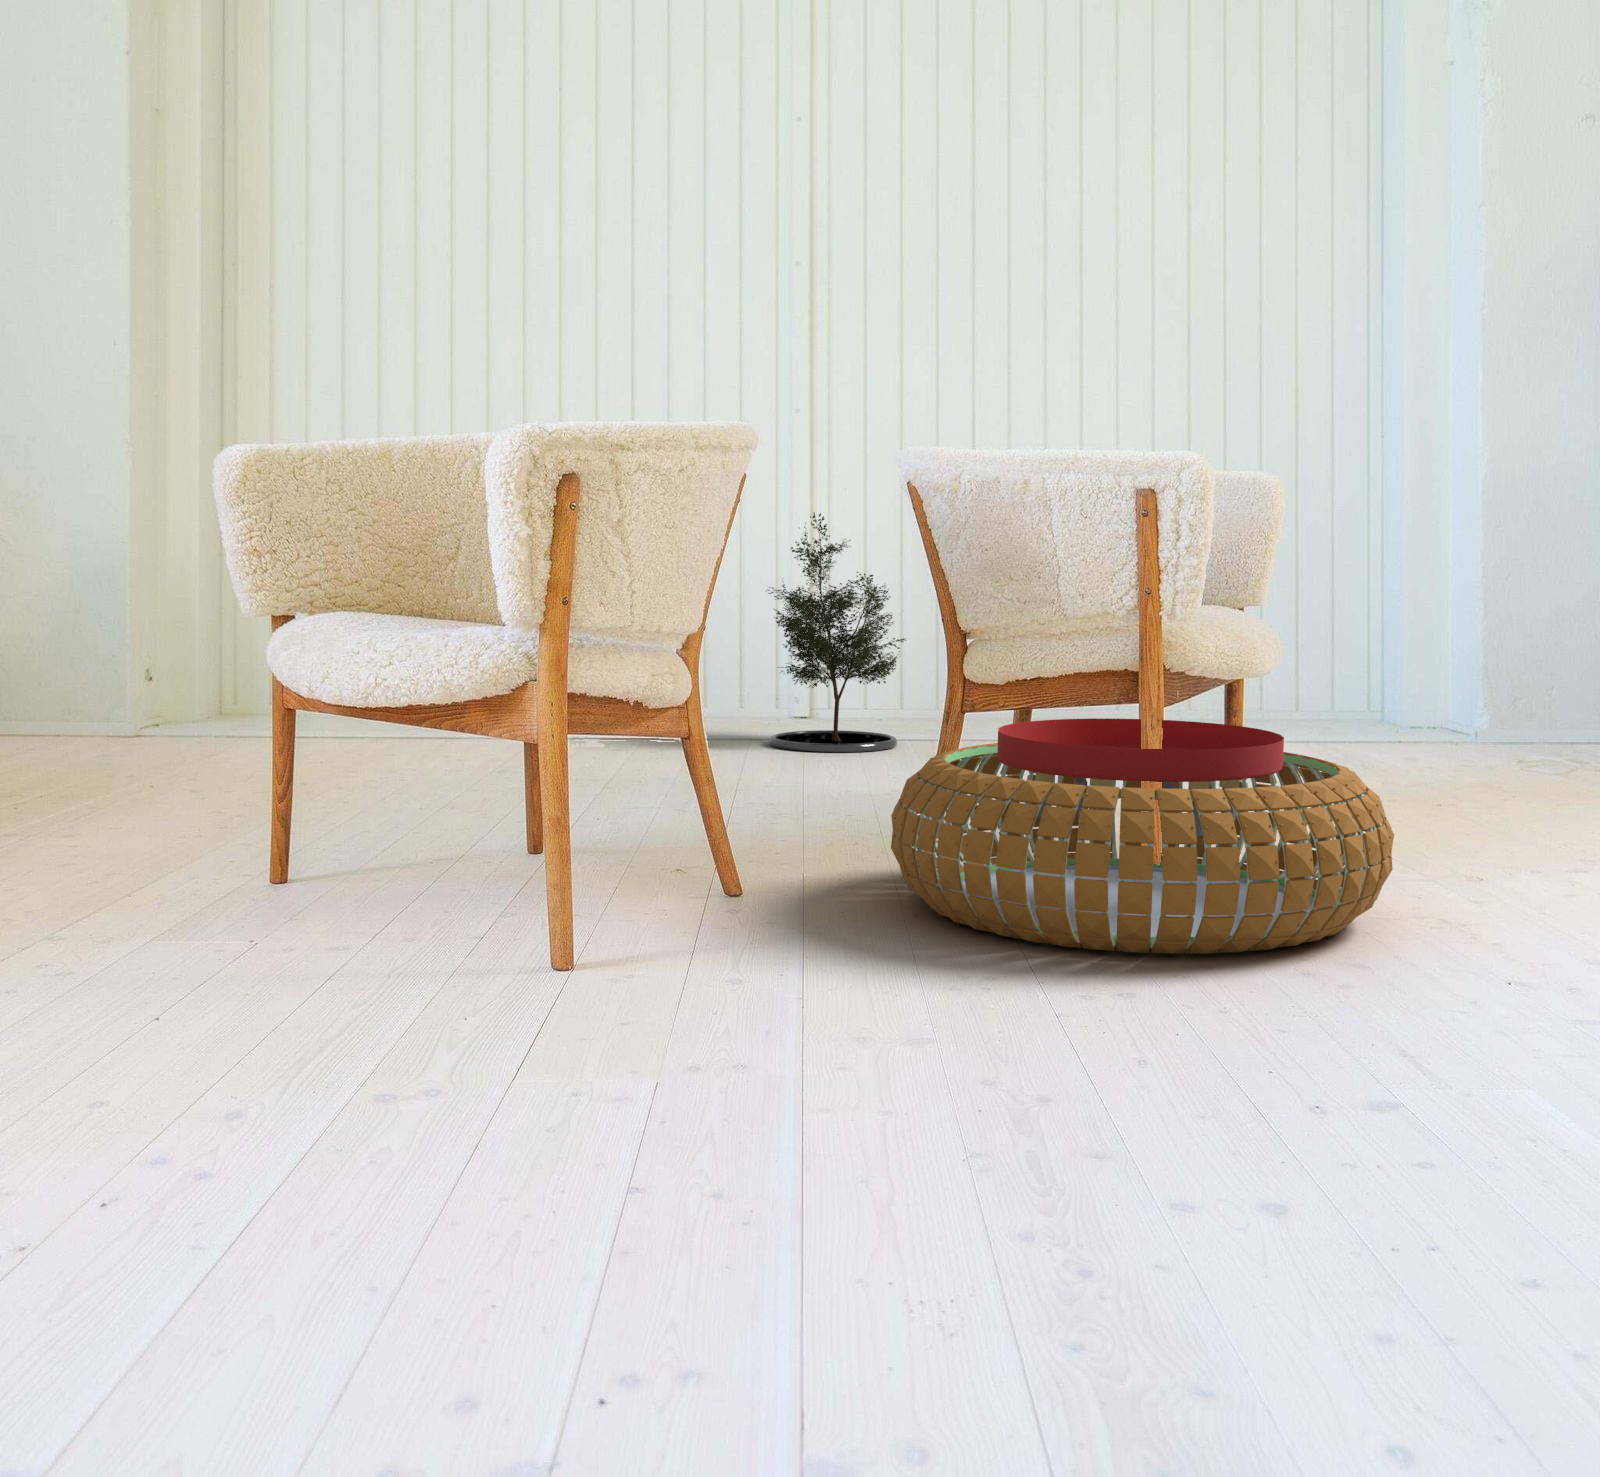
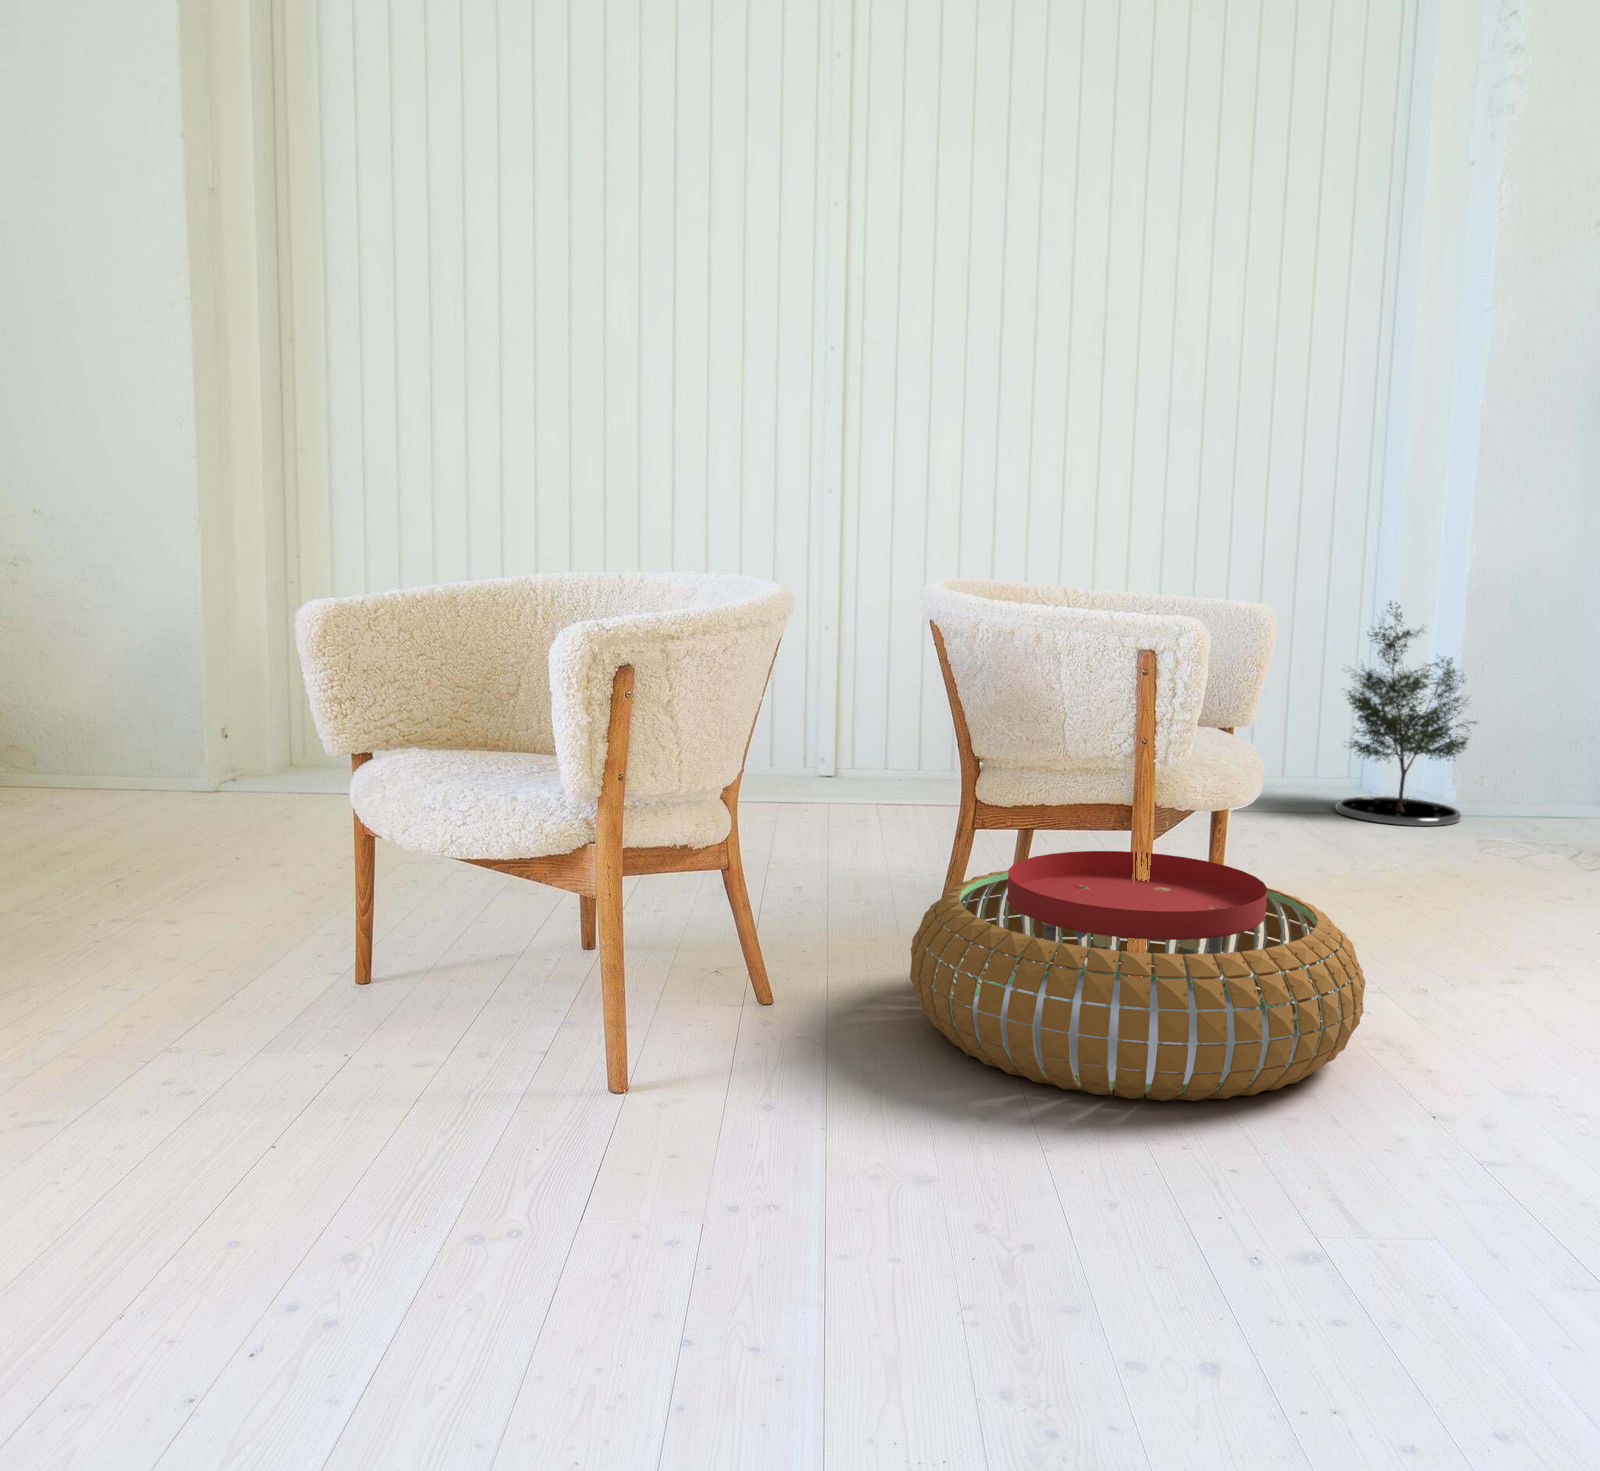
potted tree: present [767,513,906,752] -> present [1336,603,1476,826]

